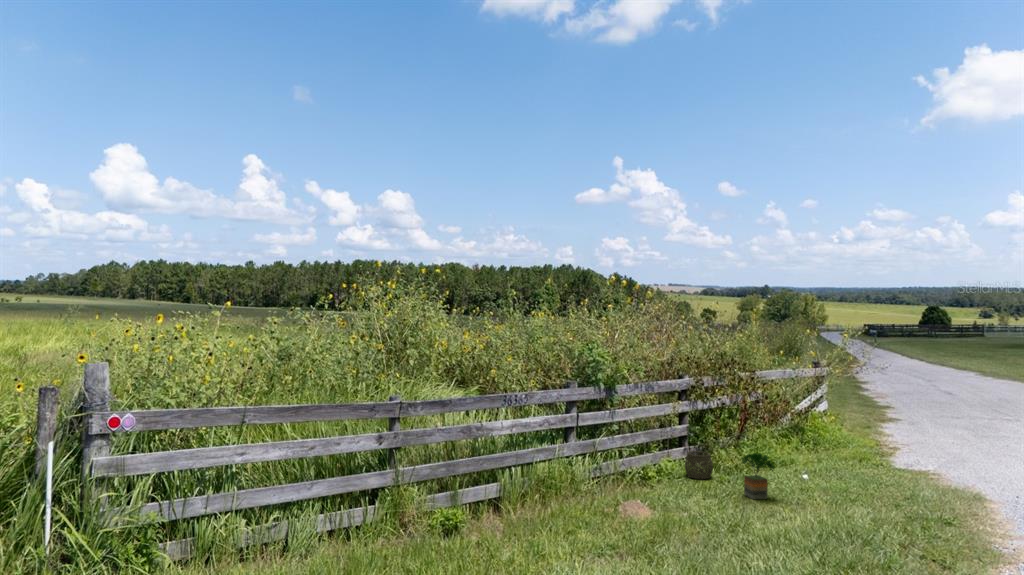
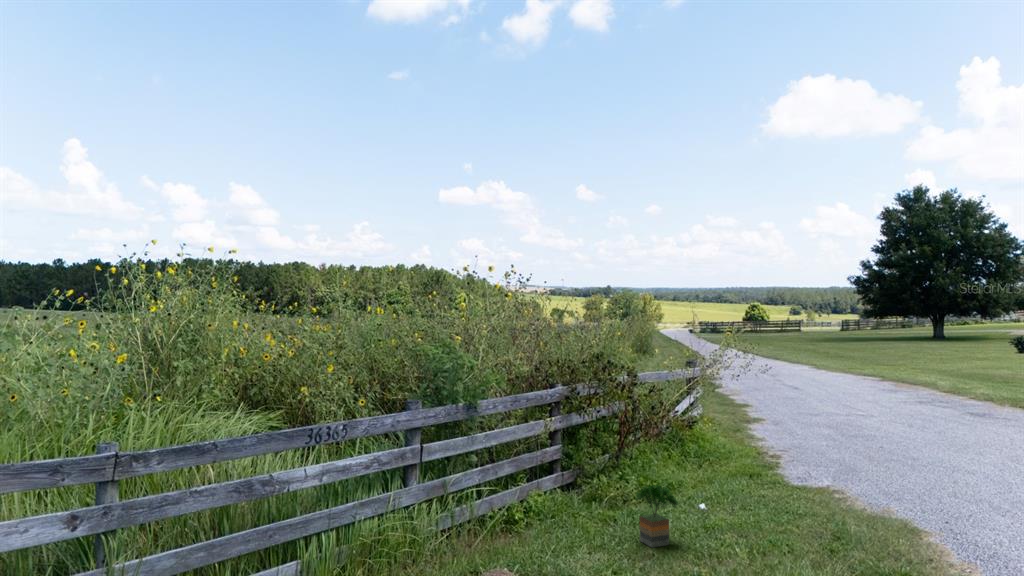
woven basket: present [685,451,713,479] -> none [560,482,596,520]

